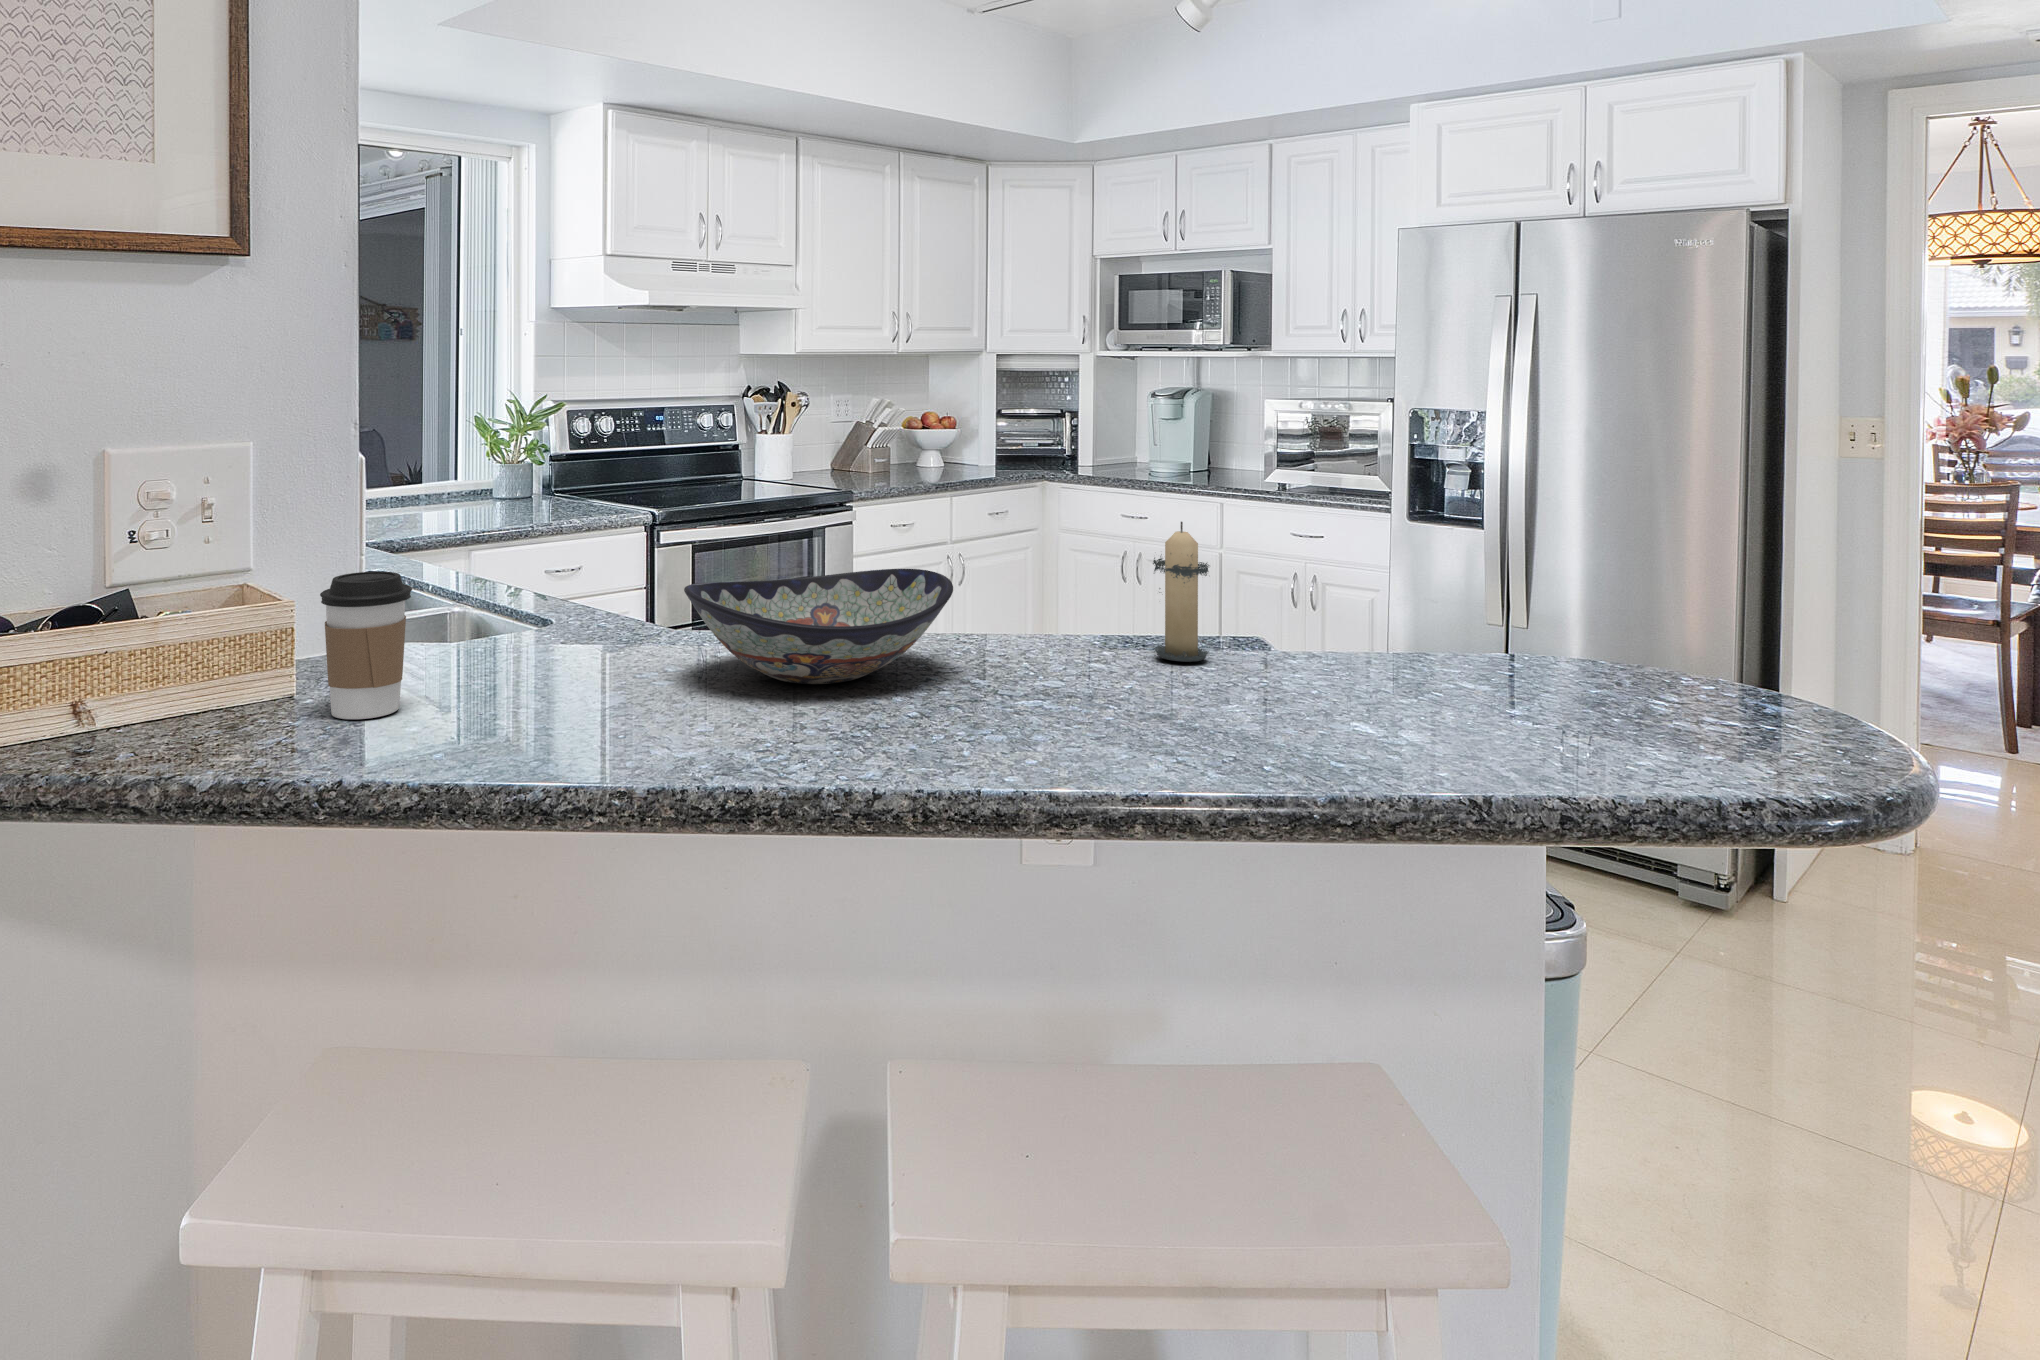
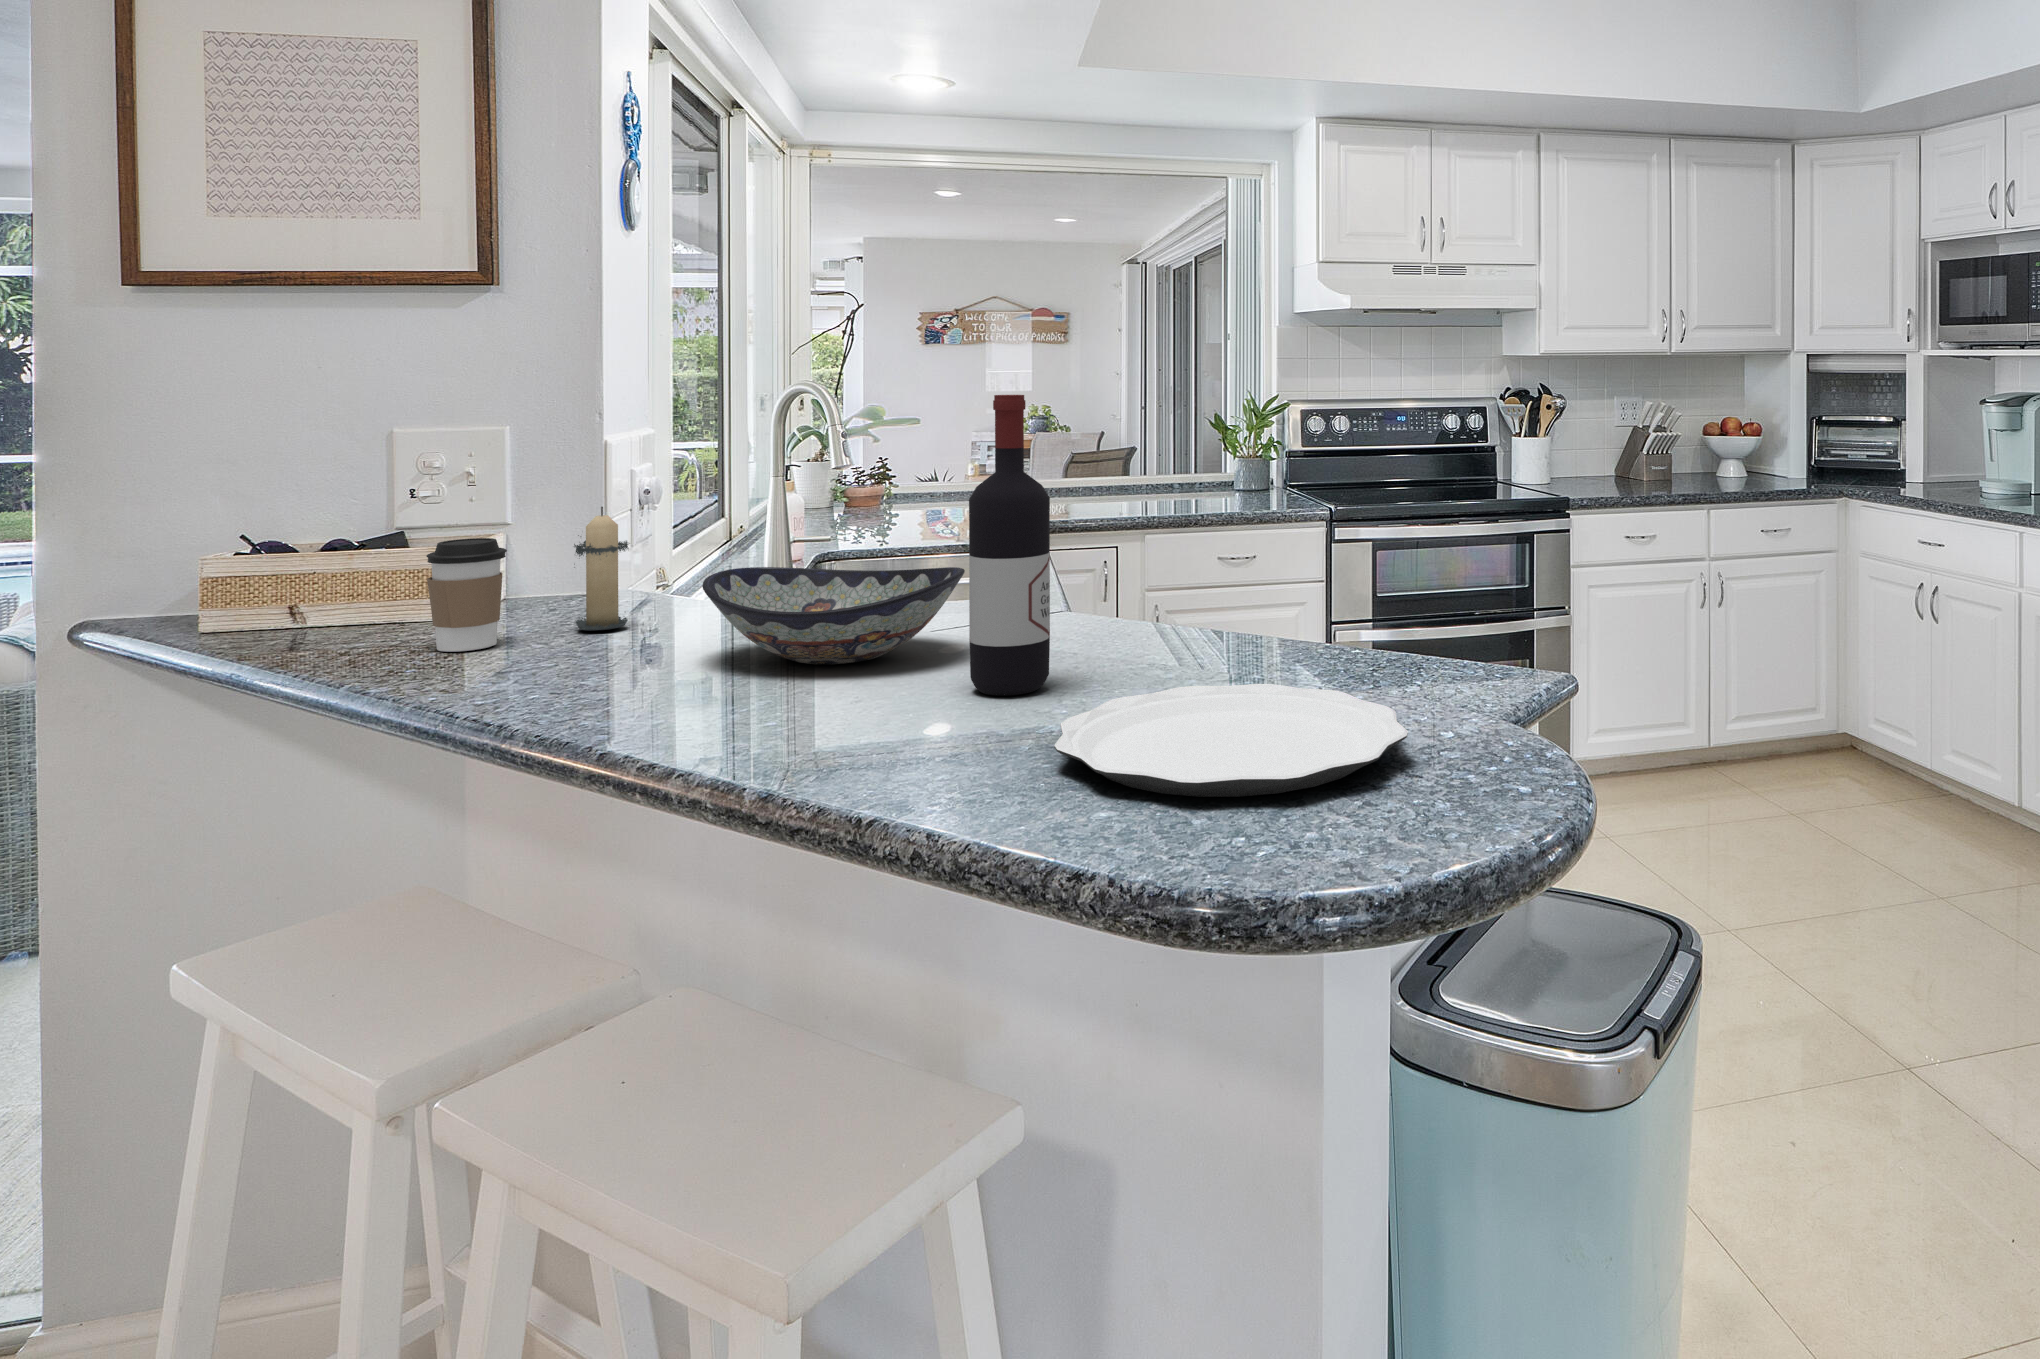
wine bottle: none [1048,383,1129,692] -> present [969,395,1050,696]
candle: present [1153,522,1209,662] -> present [574,507,629,631]
plate: none [1288,651,1655,751] -> present [1054,684,1408,797]

